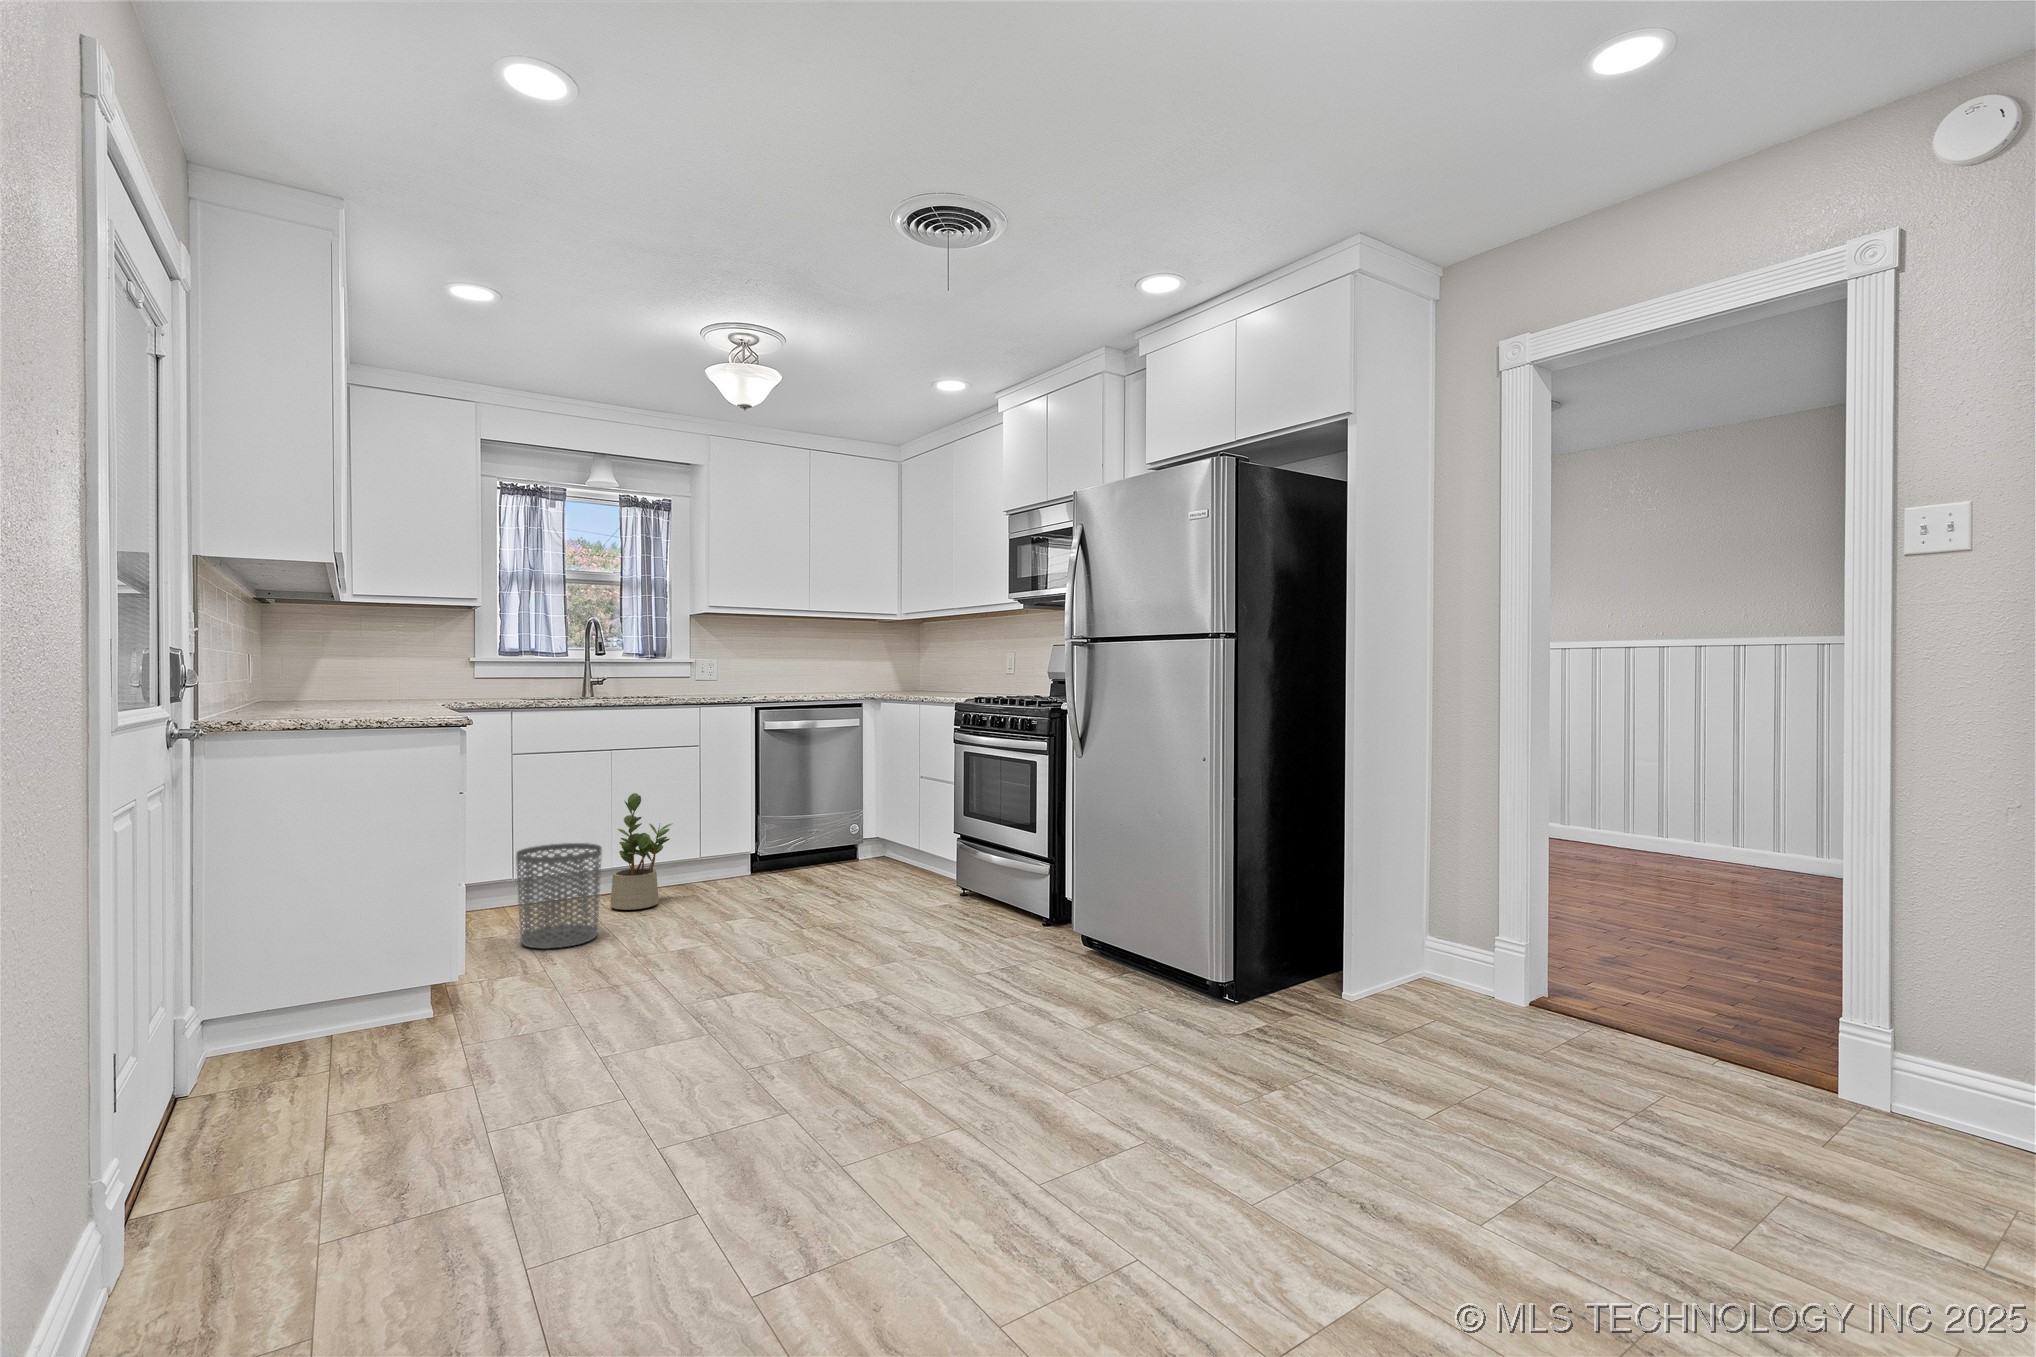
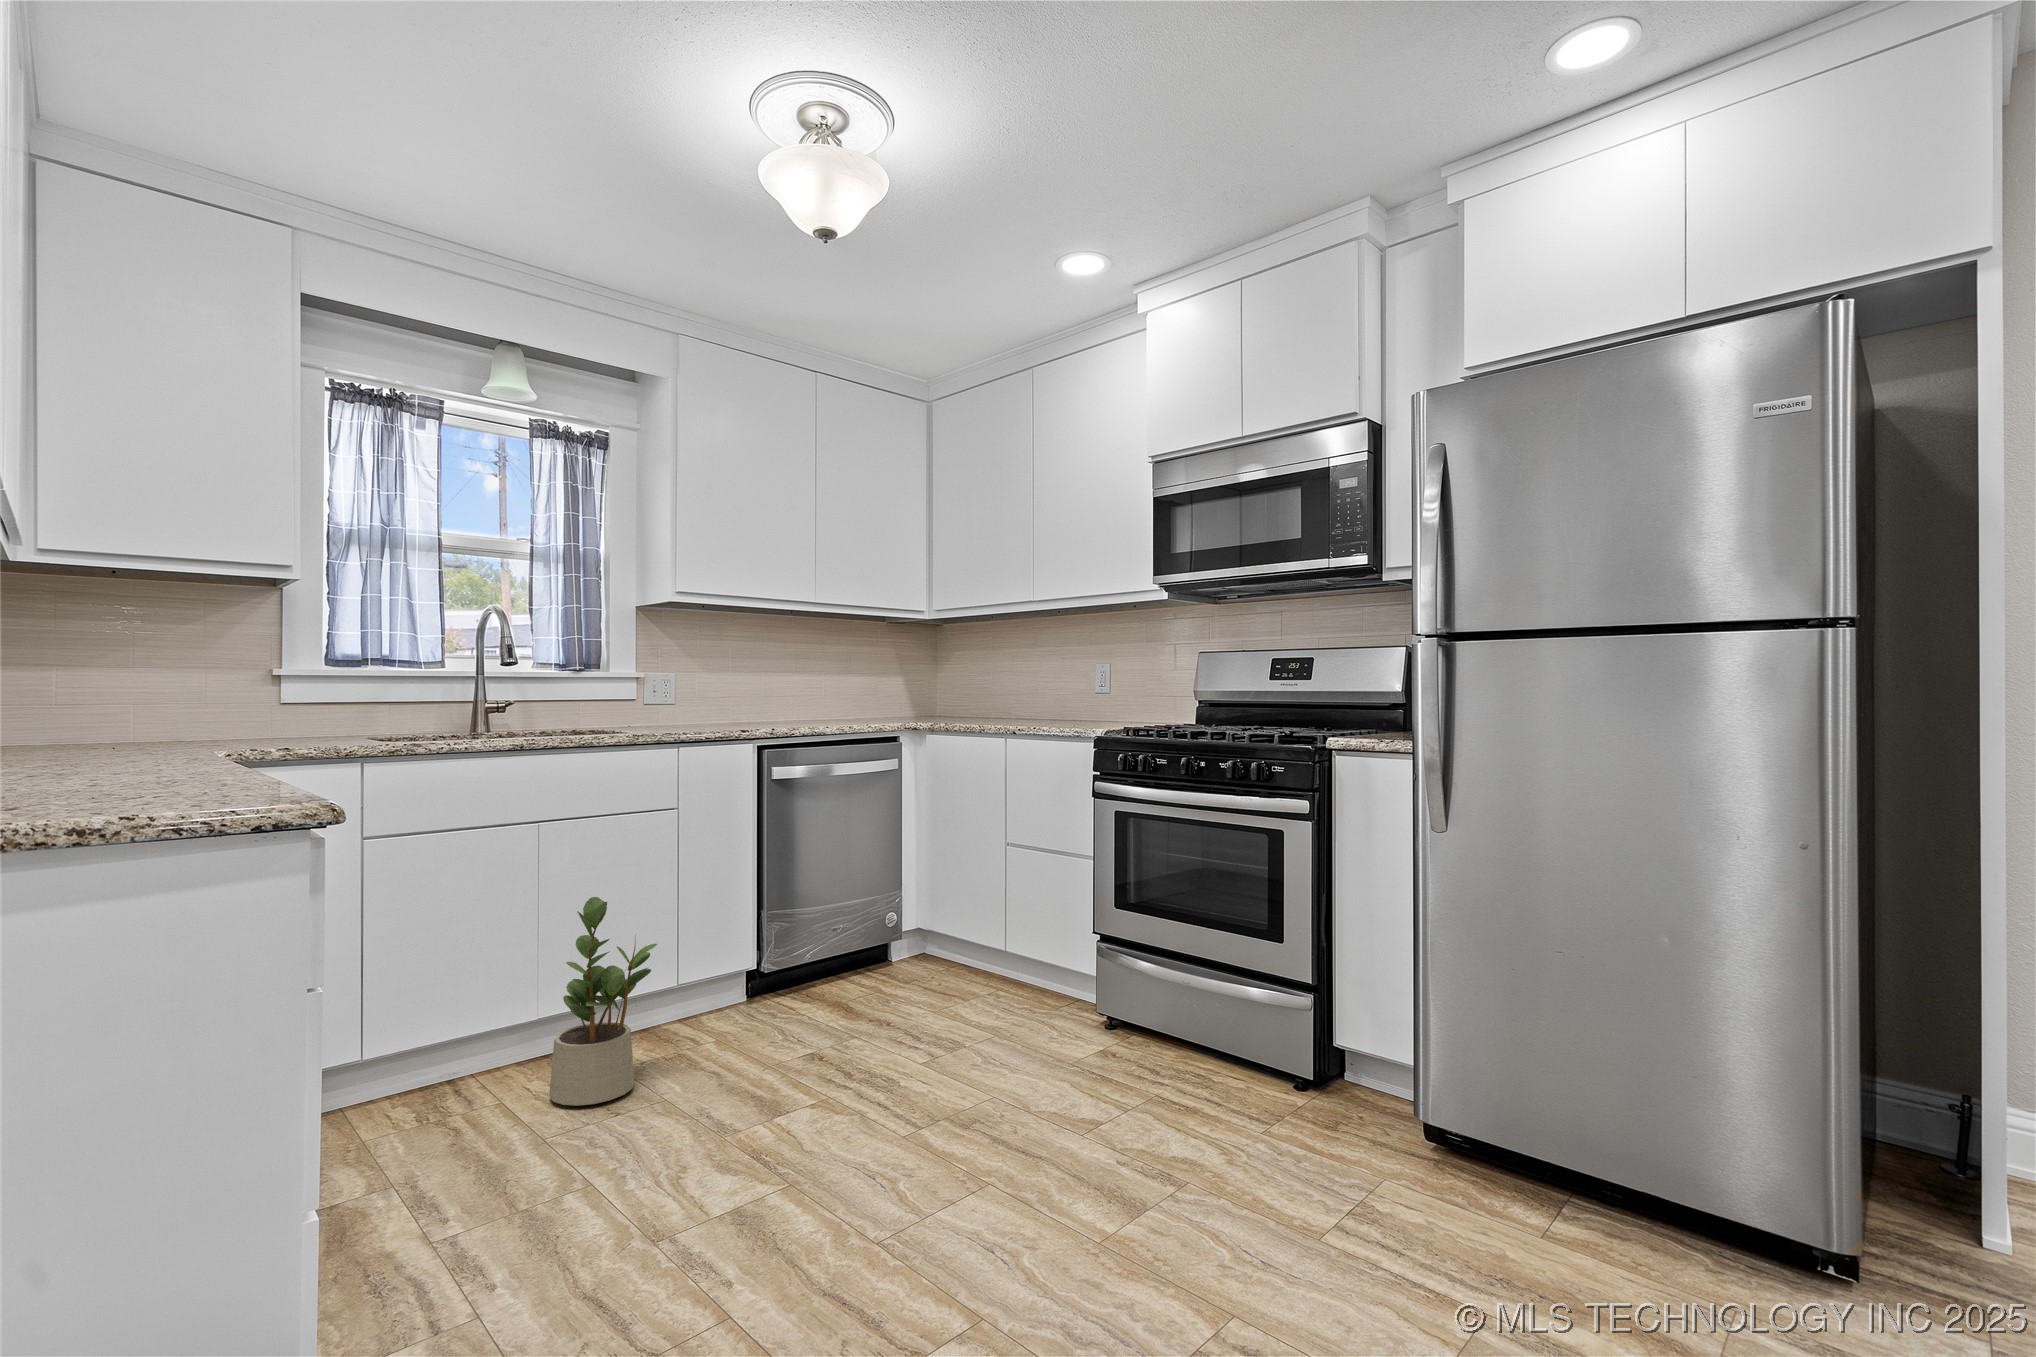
waste bin: present [516,843,602,949] -> none [393,1005,564,1238]

